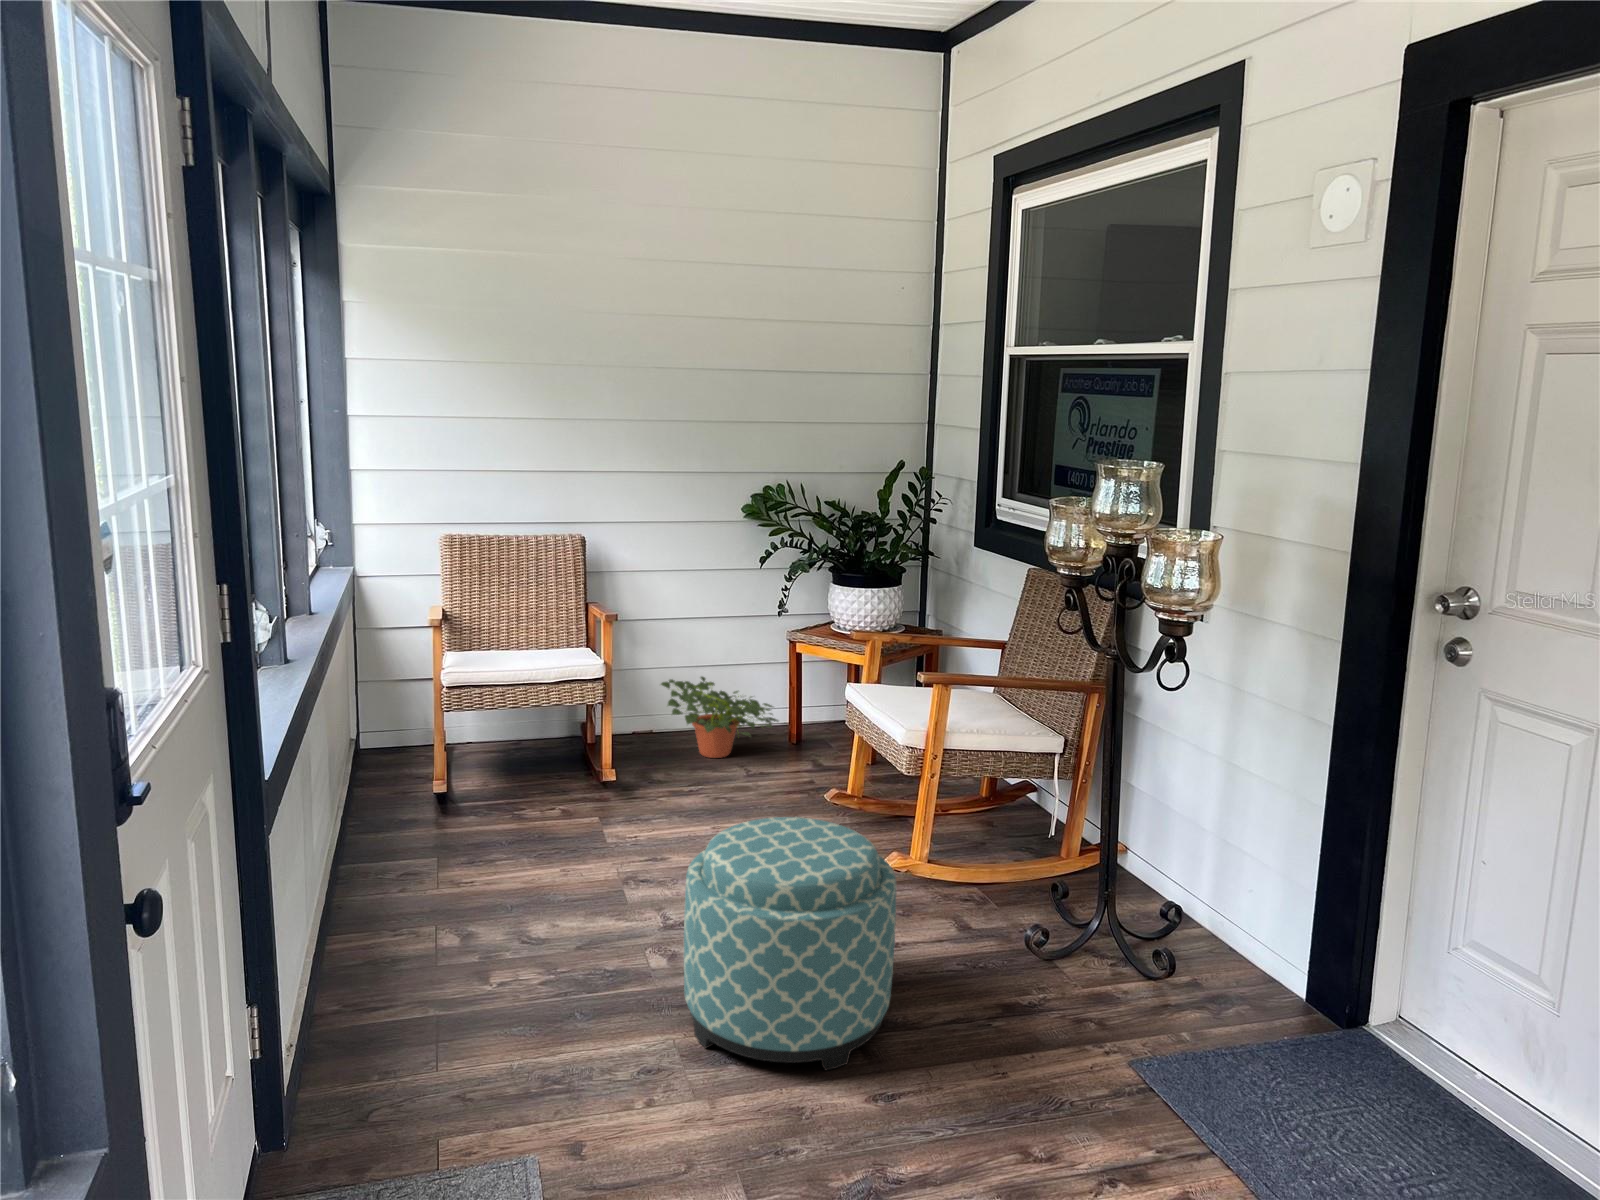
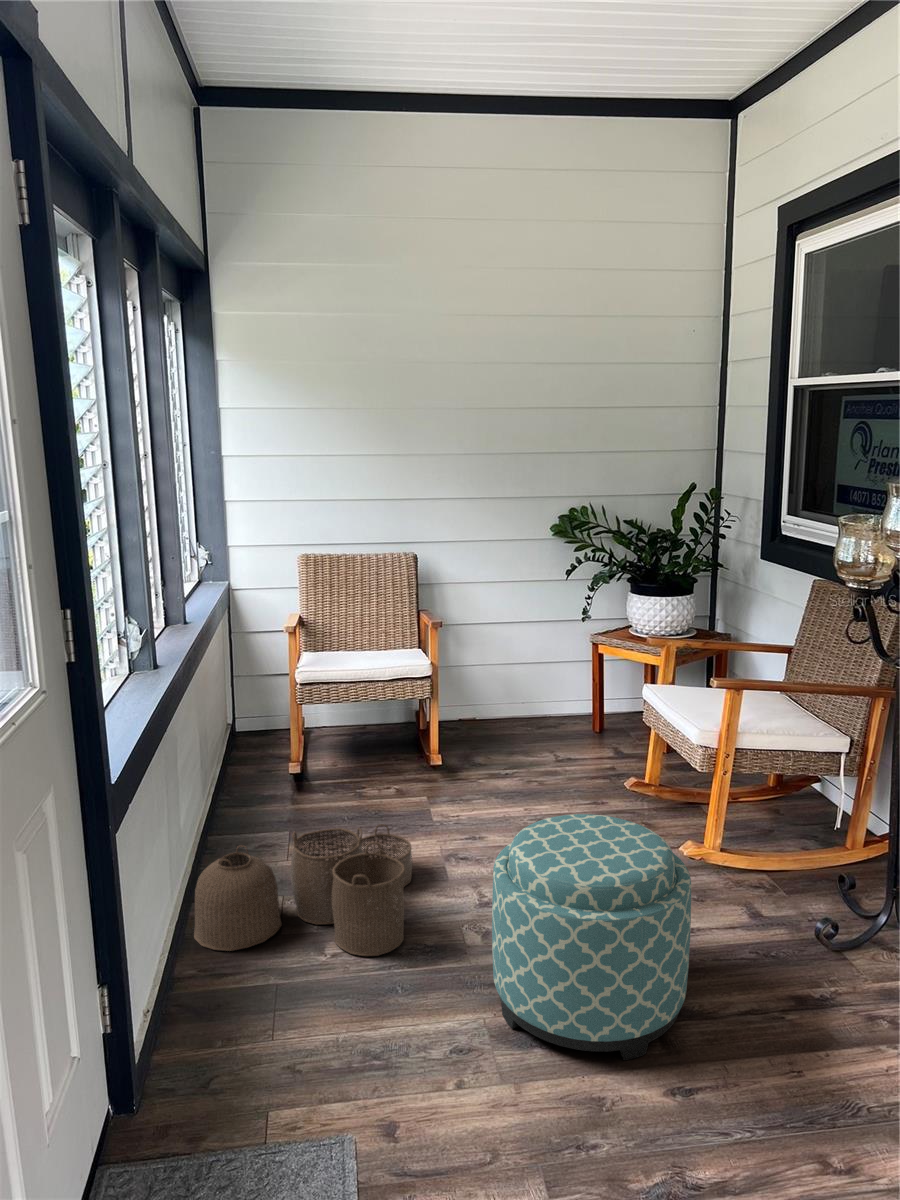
potted plant: present [661,677,778,758] -> none [480,673,585,744]
woven basket: none [330,844,587,987] -> present [194,824,412,956]

